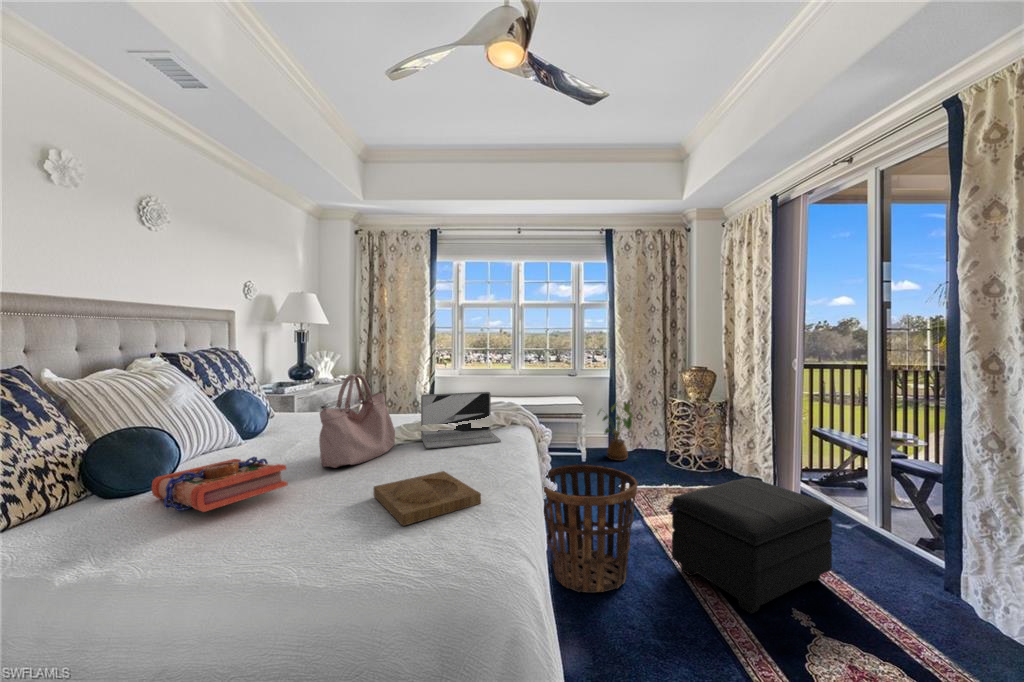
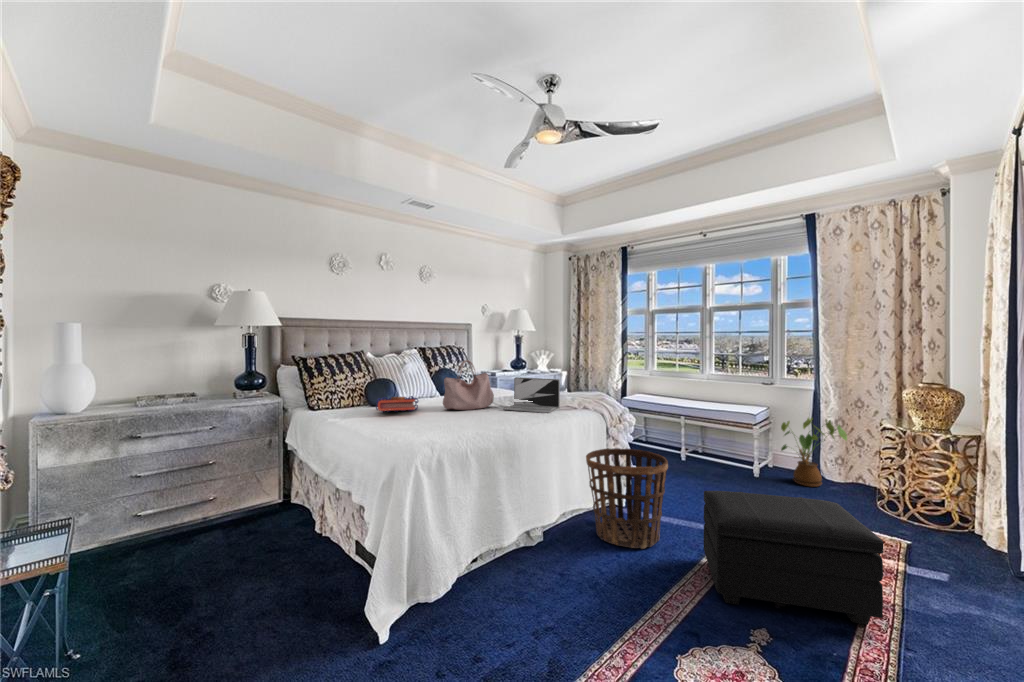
tray: present [374,471,481,526] -> none [428,414,479,429]

